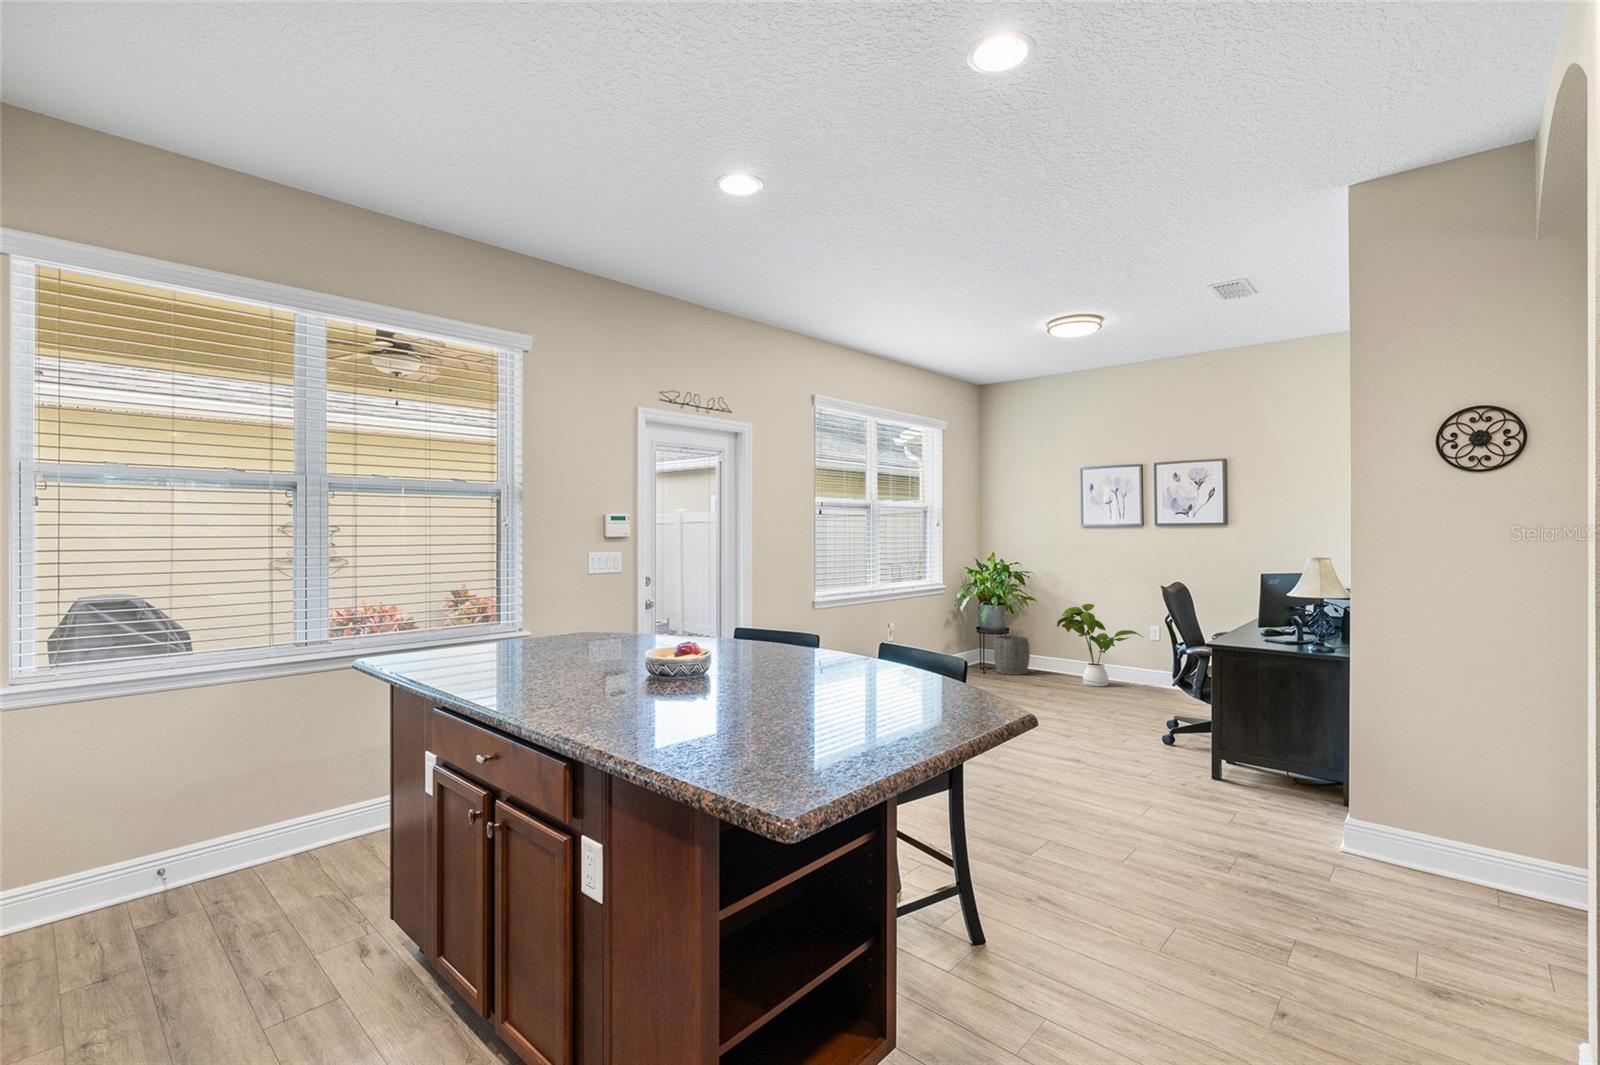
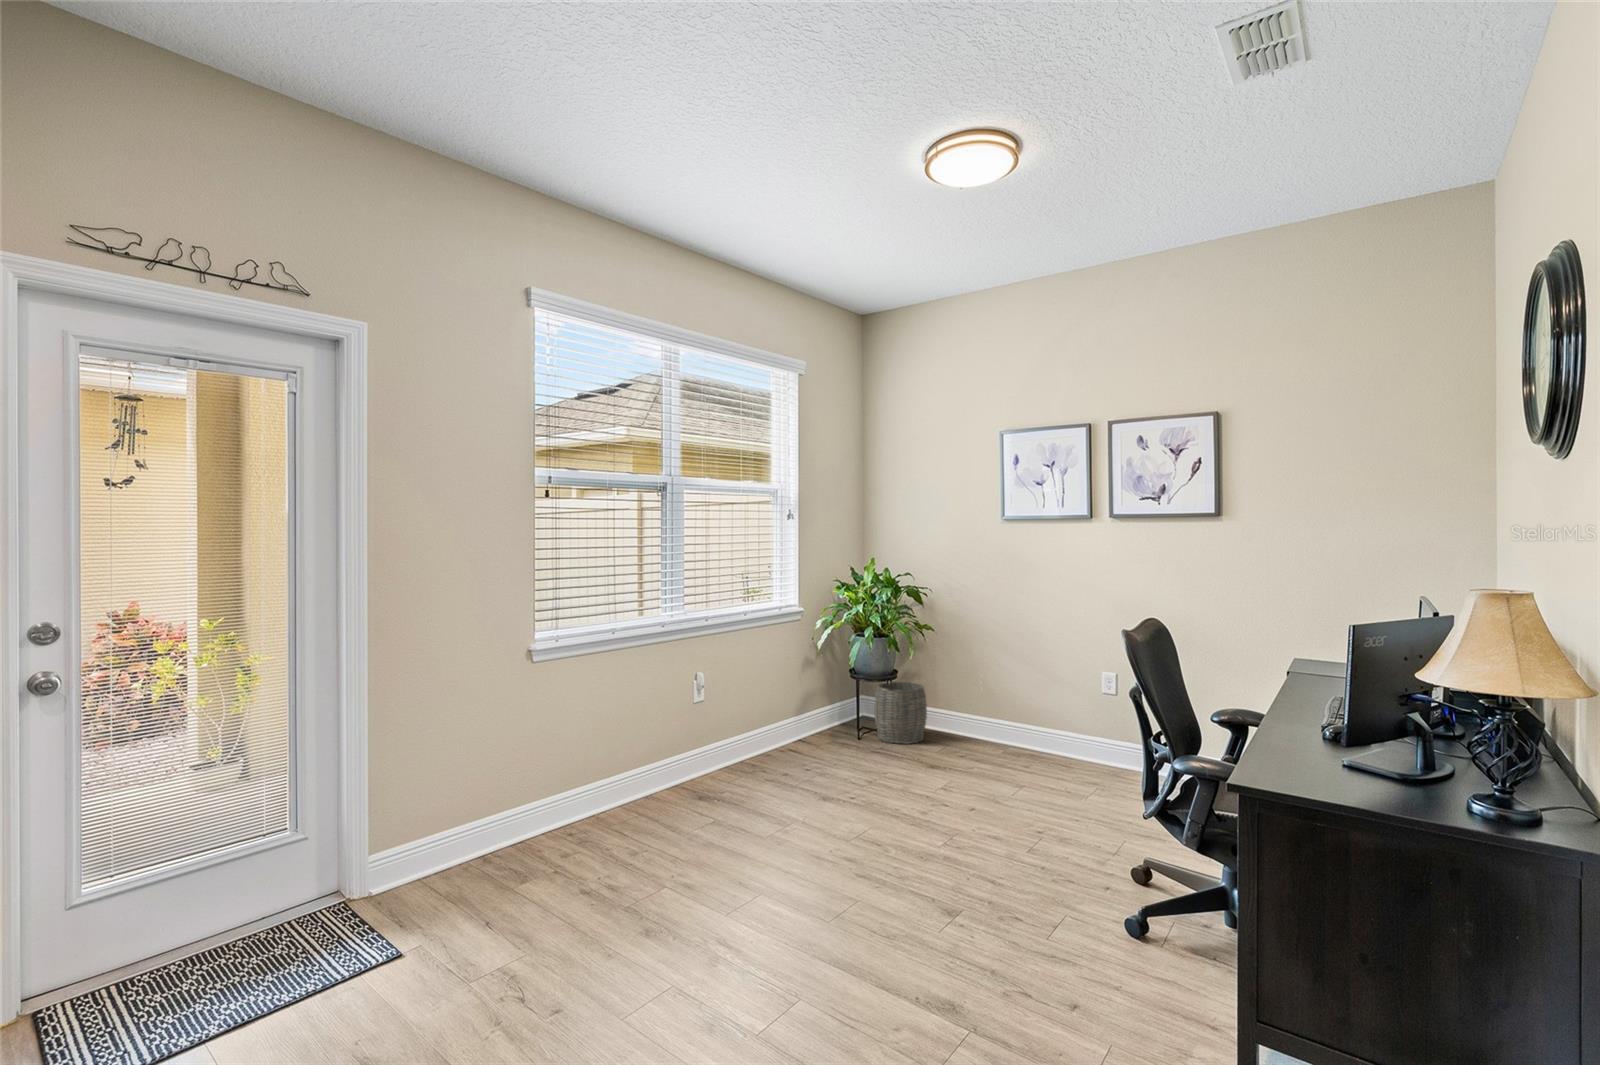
house plant: present [1057,604,1142,687] -> none [963,640,1092,768]

